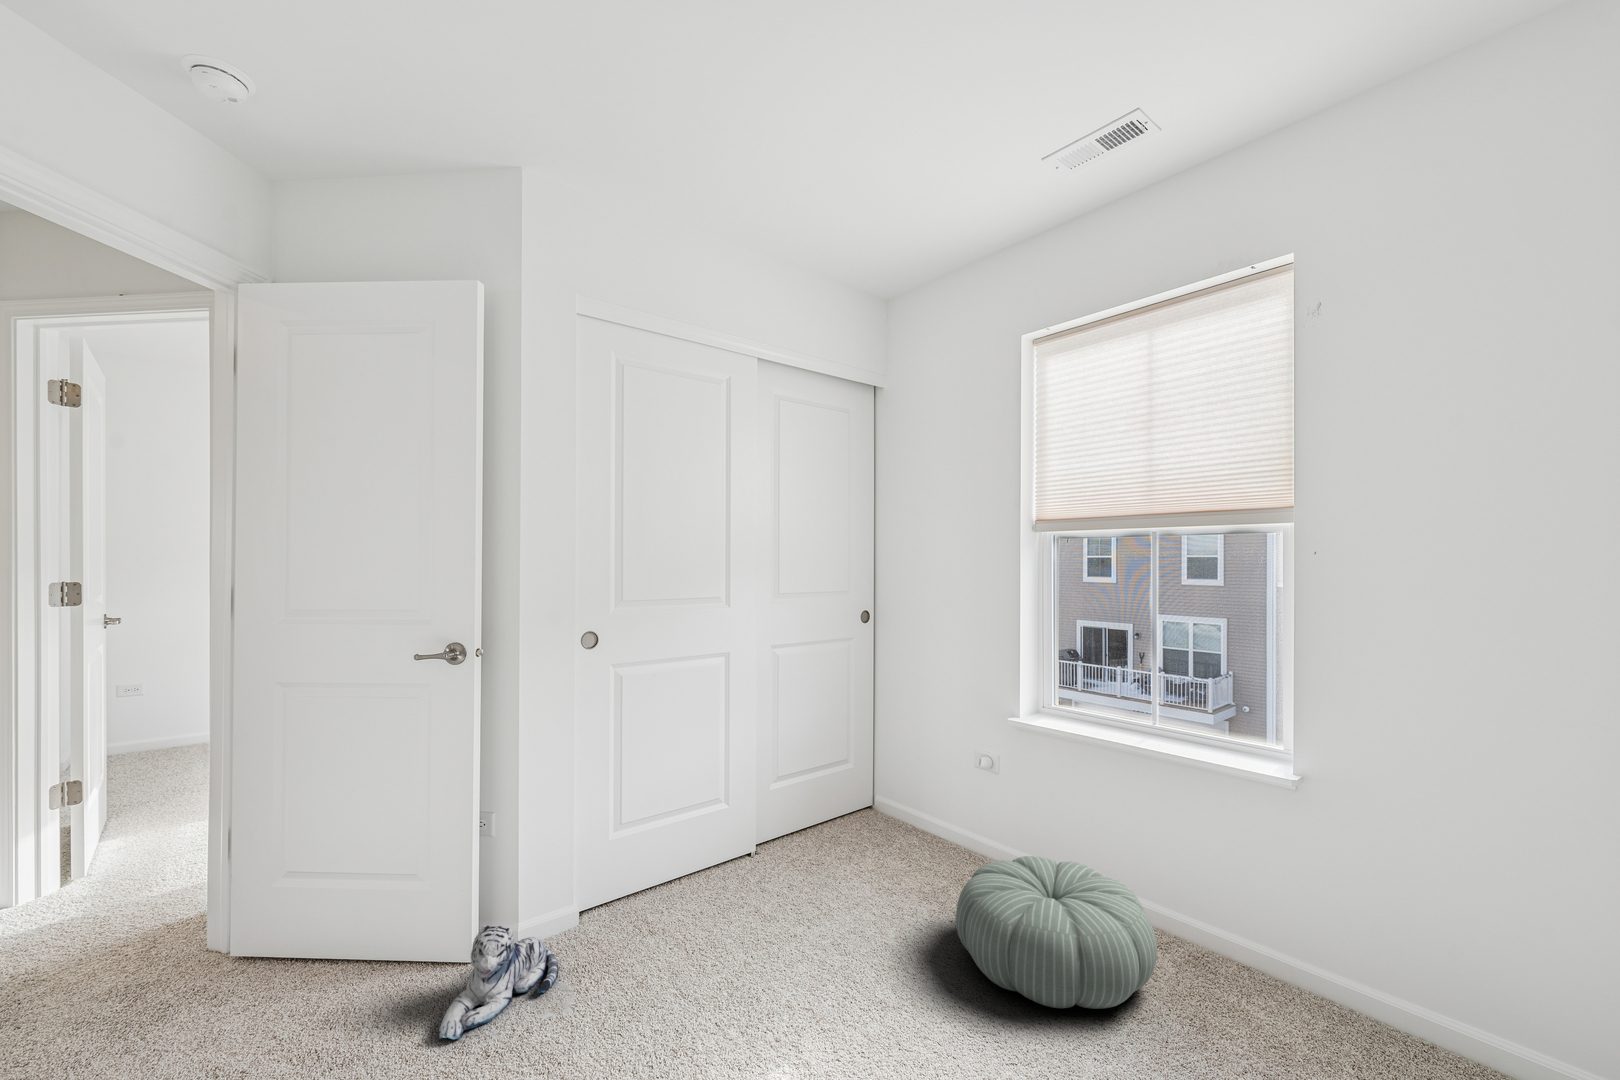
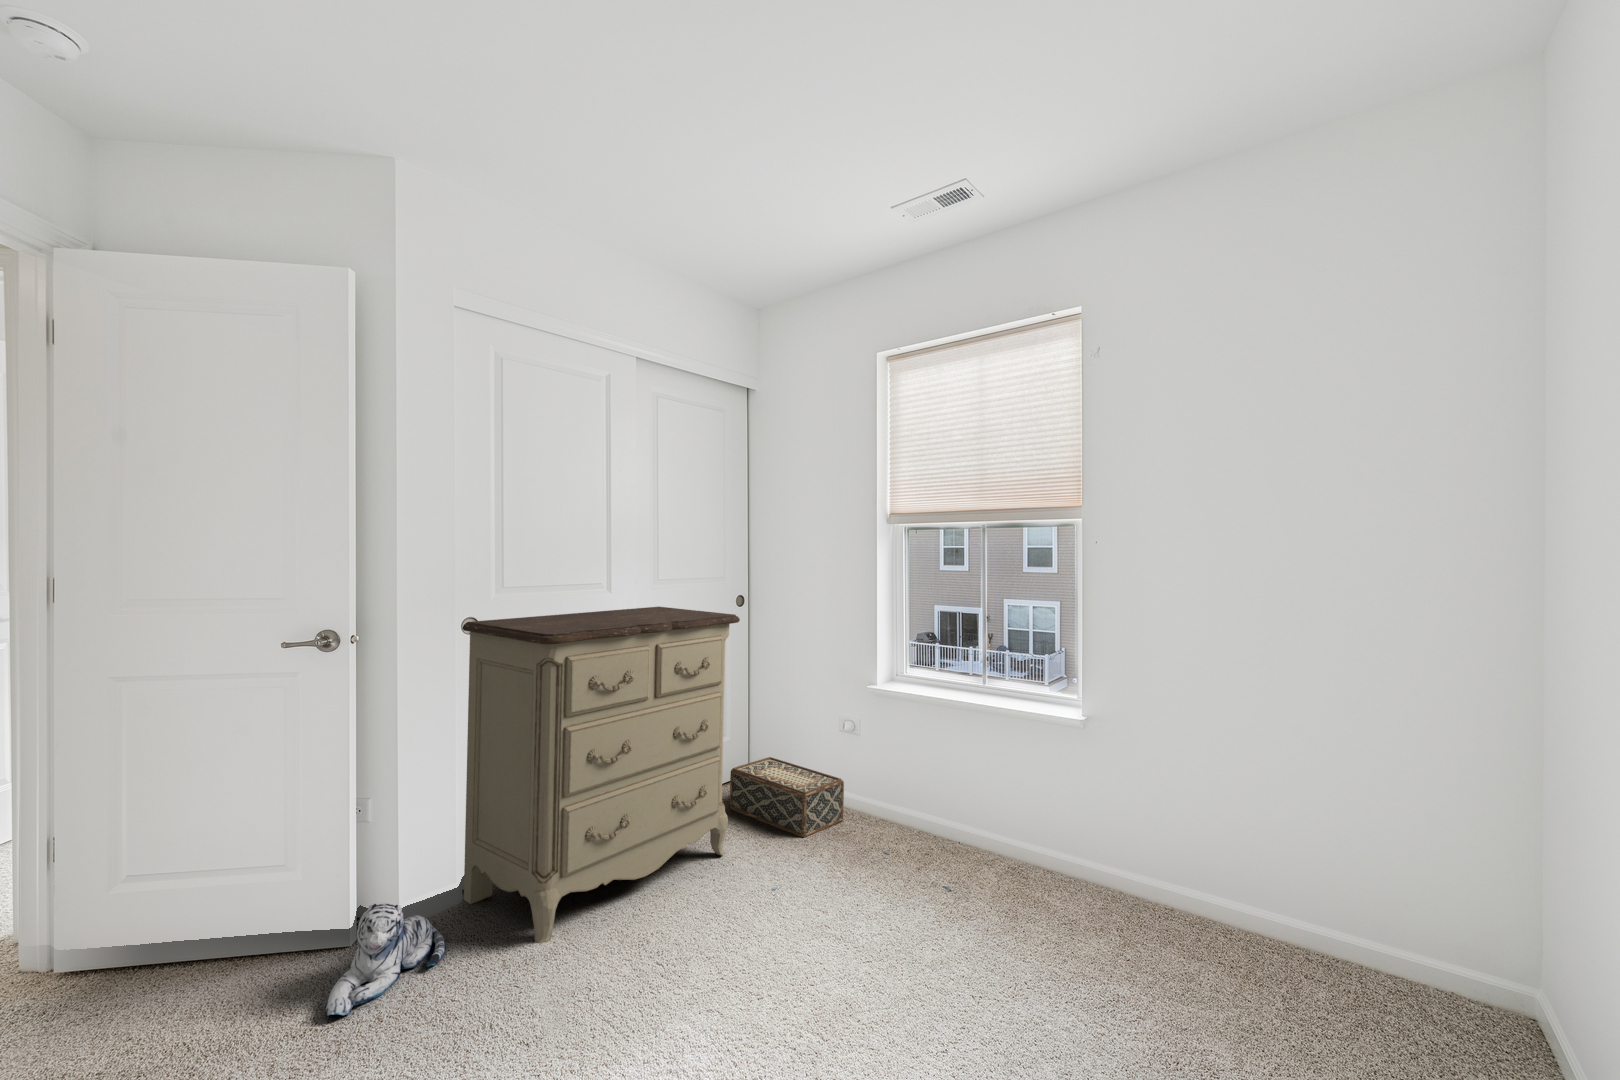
dresser: none [576,624,855,978] -> present [463,607,740,943]
woven basket: none [854,783,977,875] -> present [730,757,844,837]
pouf: present [956,856,1157,1009] -> none [830,812,996,935]

